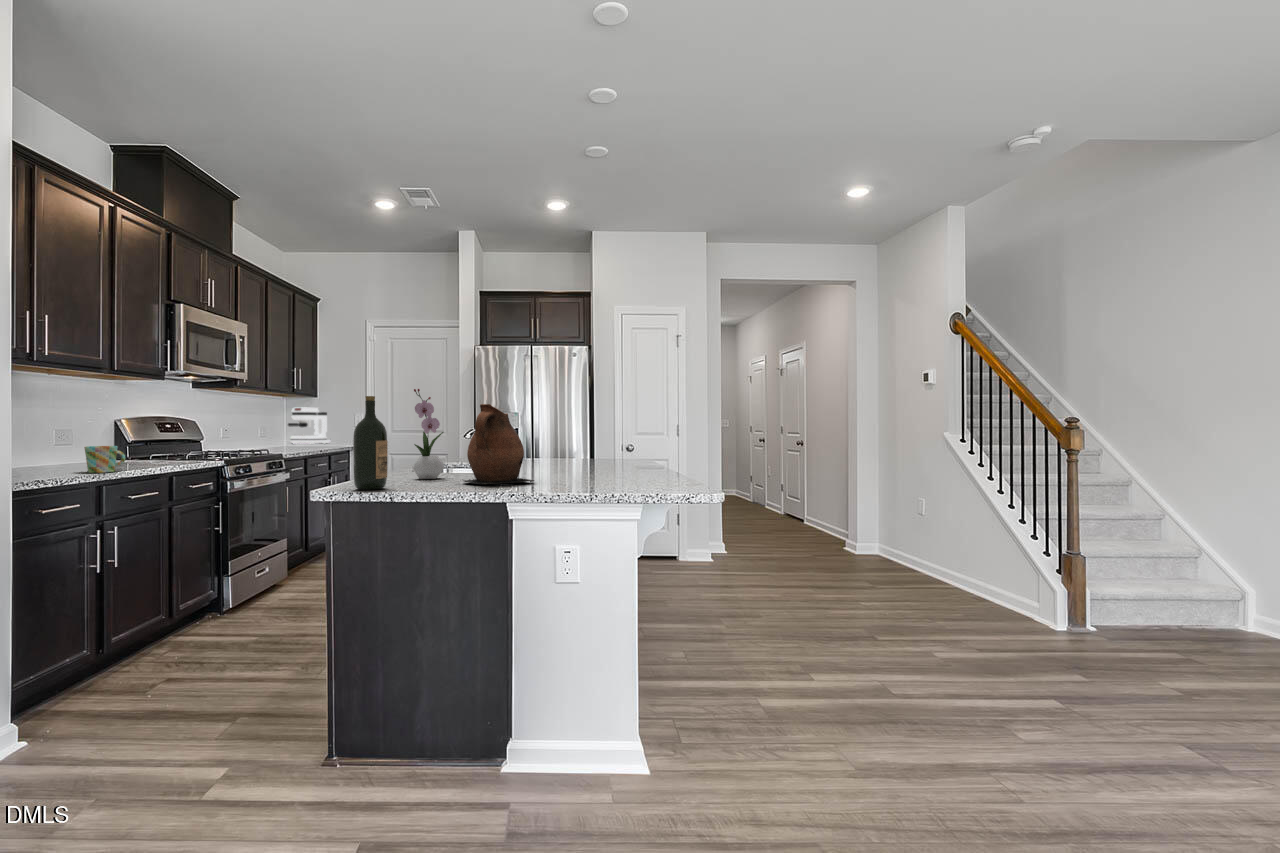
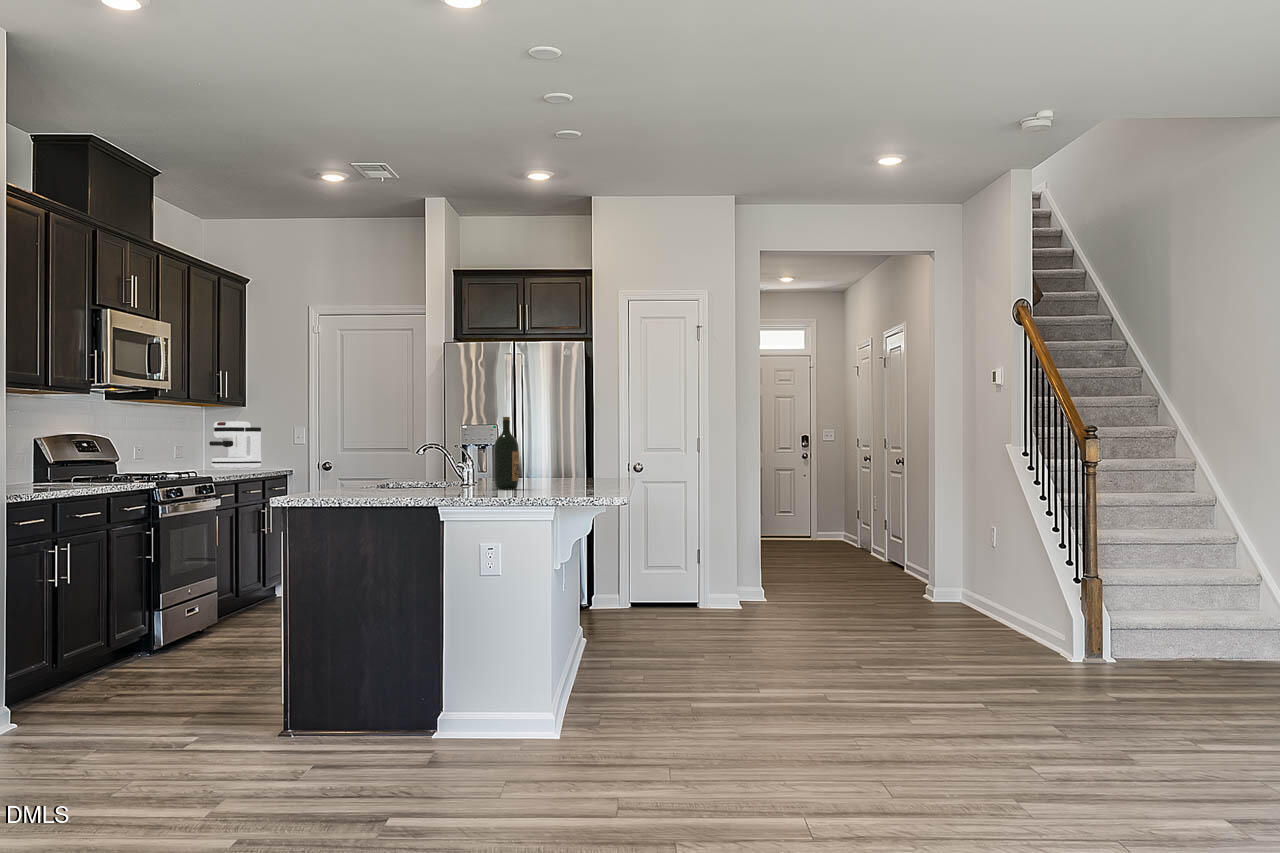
flower arrangement: present [412,389,444,479] -> none [358,402,389,492]
wine bottle: present [353,396,388,490] -> present [494,417,519,489]
ceramic pitcher: present [463,404,534,484] -> none [401,417,472,493]
mug: present [84,446,125,473] -> none [35,462,70,489]

